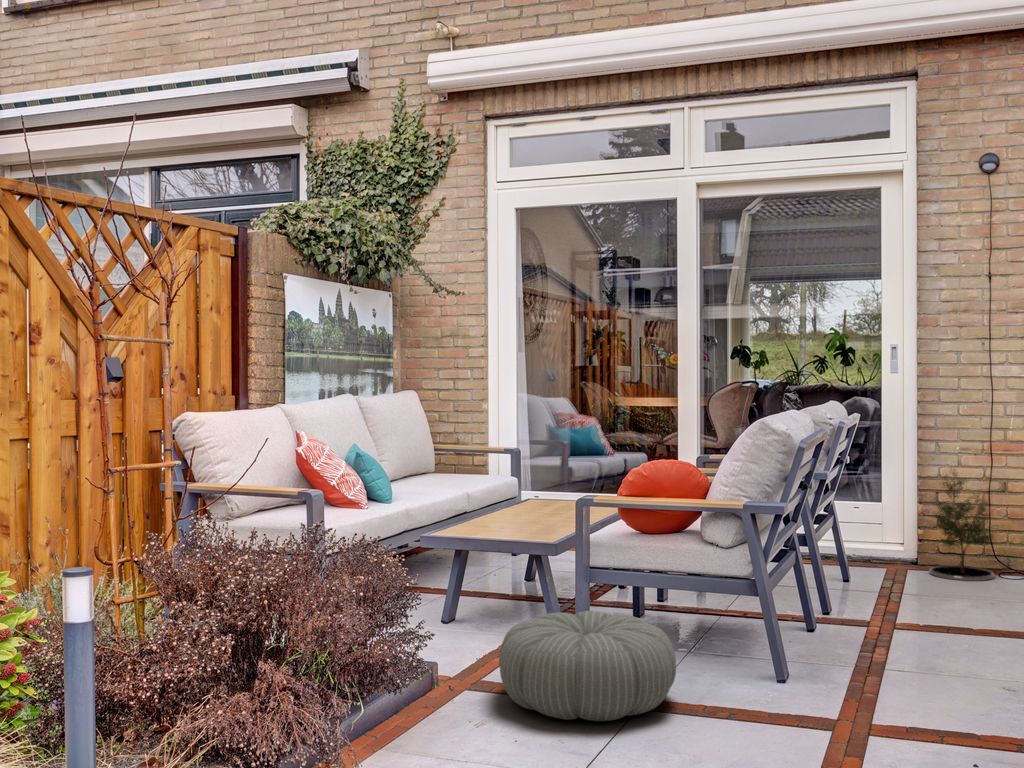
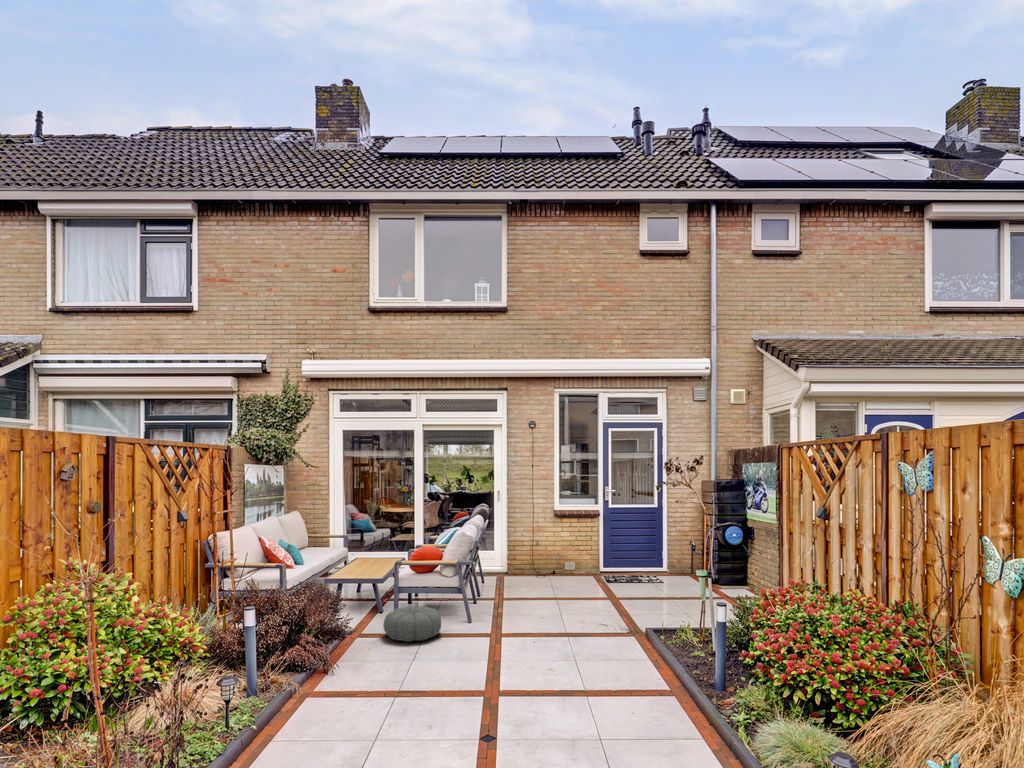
potted tree: present [929,472,995,581] -> none [511,537,536,580]

